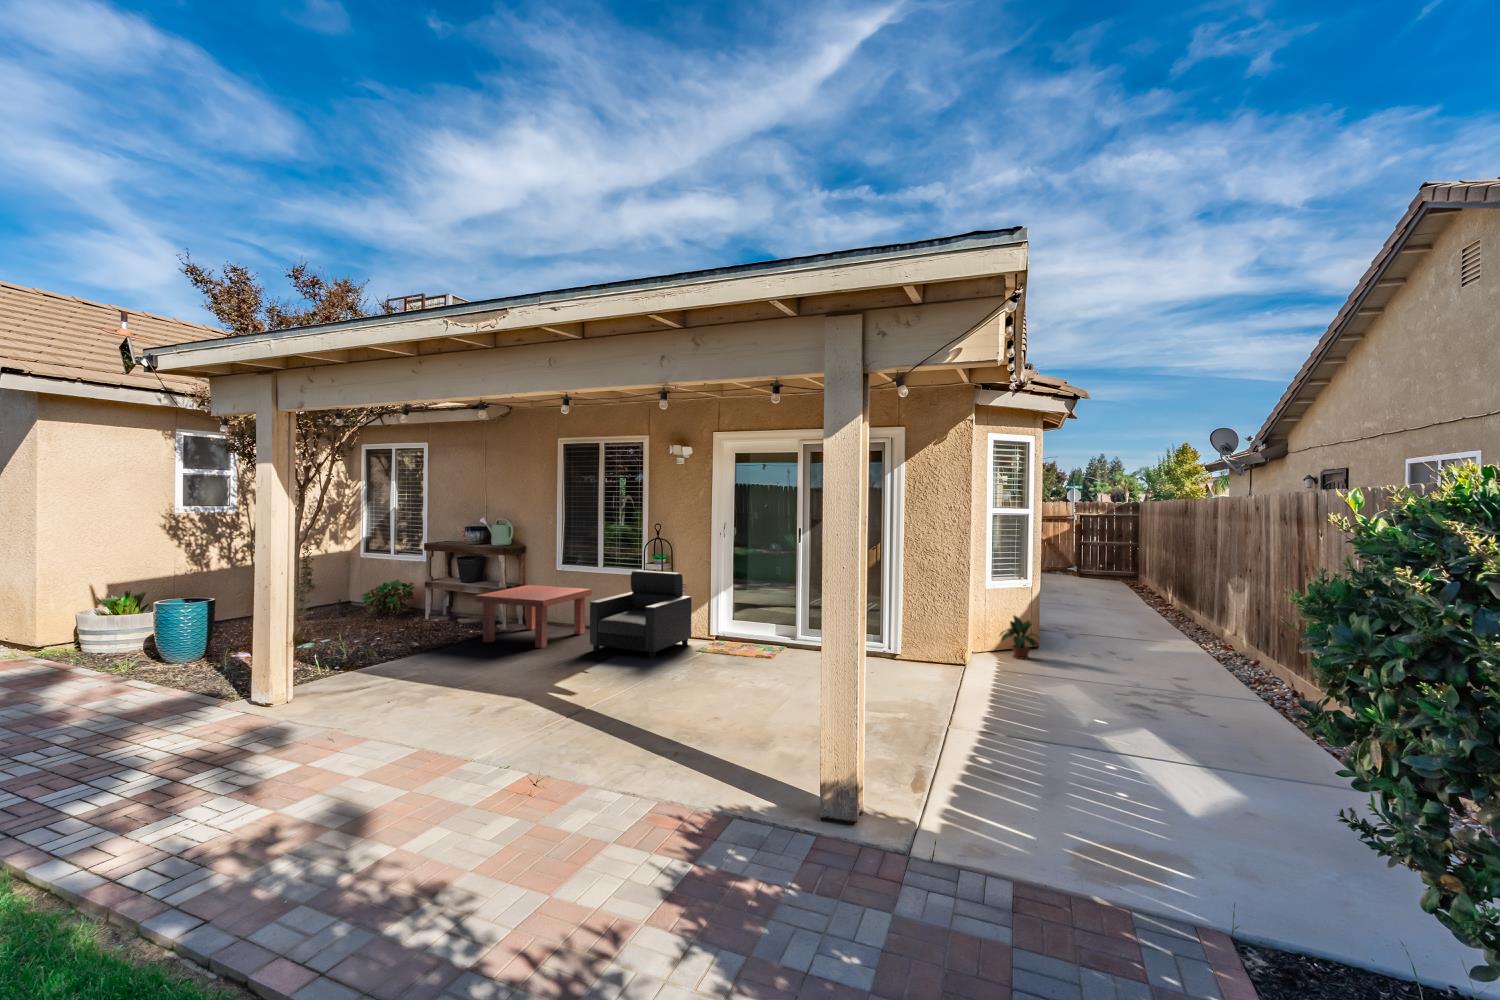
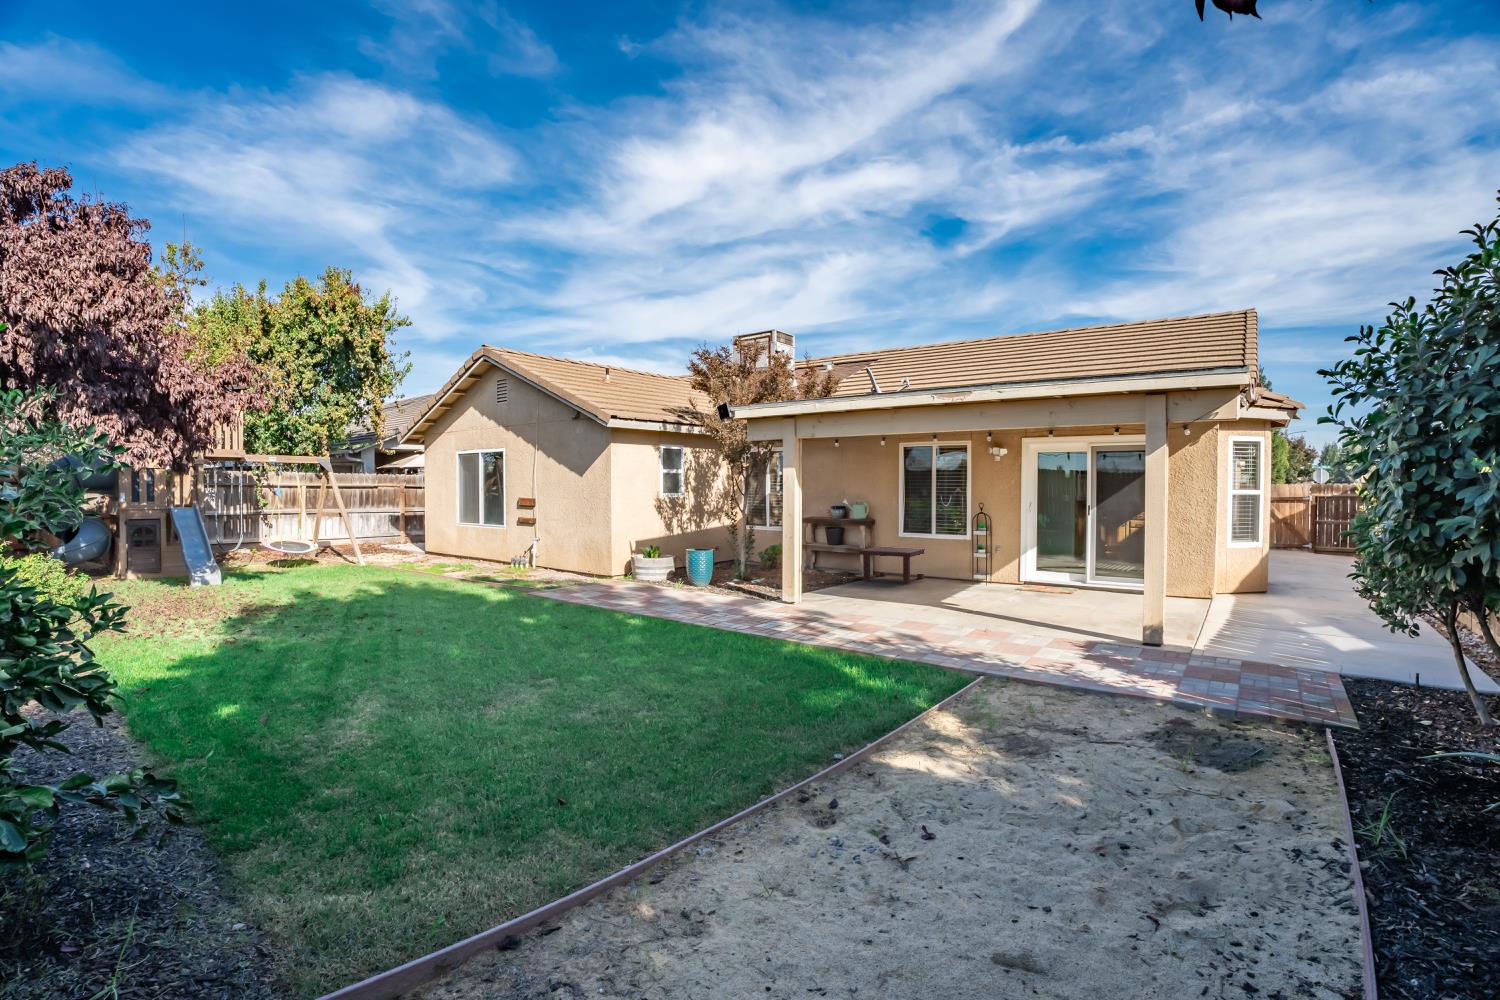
armchair: present [590,570,692,659] -> none [943,534,1007,589]
potted plant: present [1000,615,1038,659] -> none [1237,564,1271,595]

